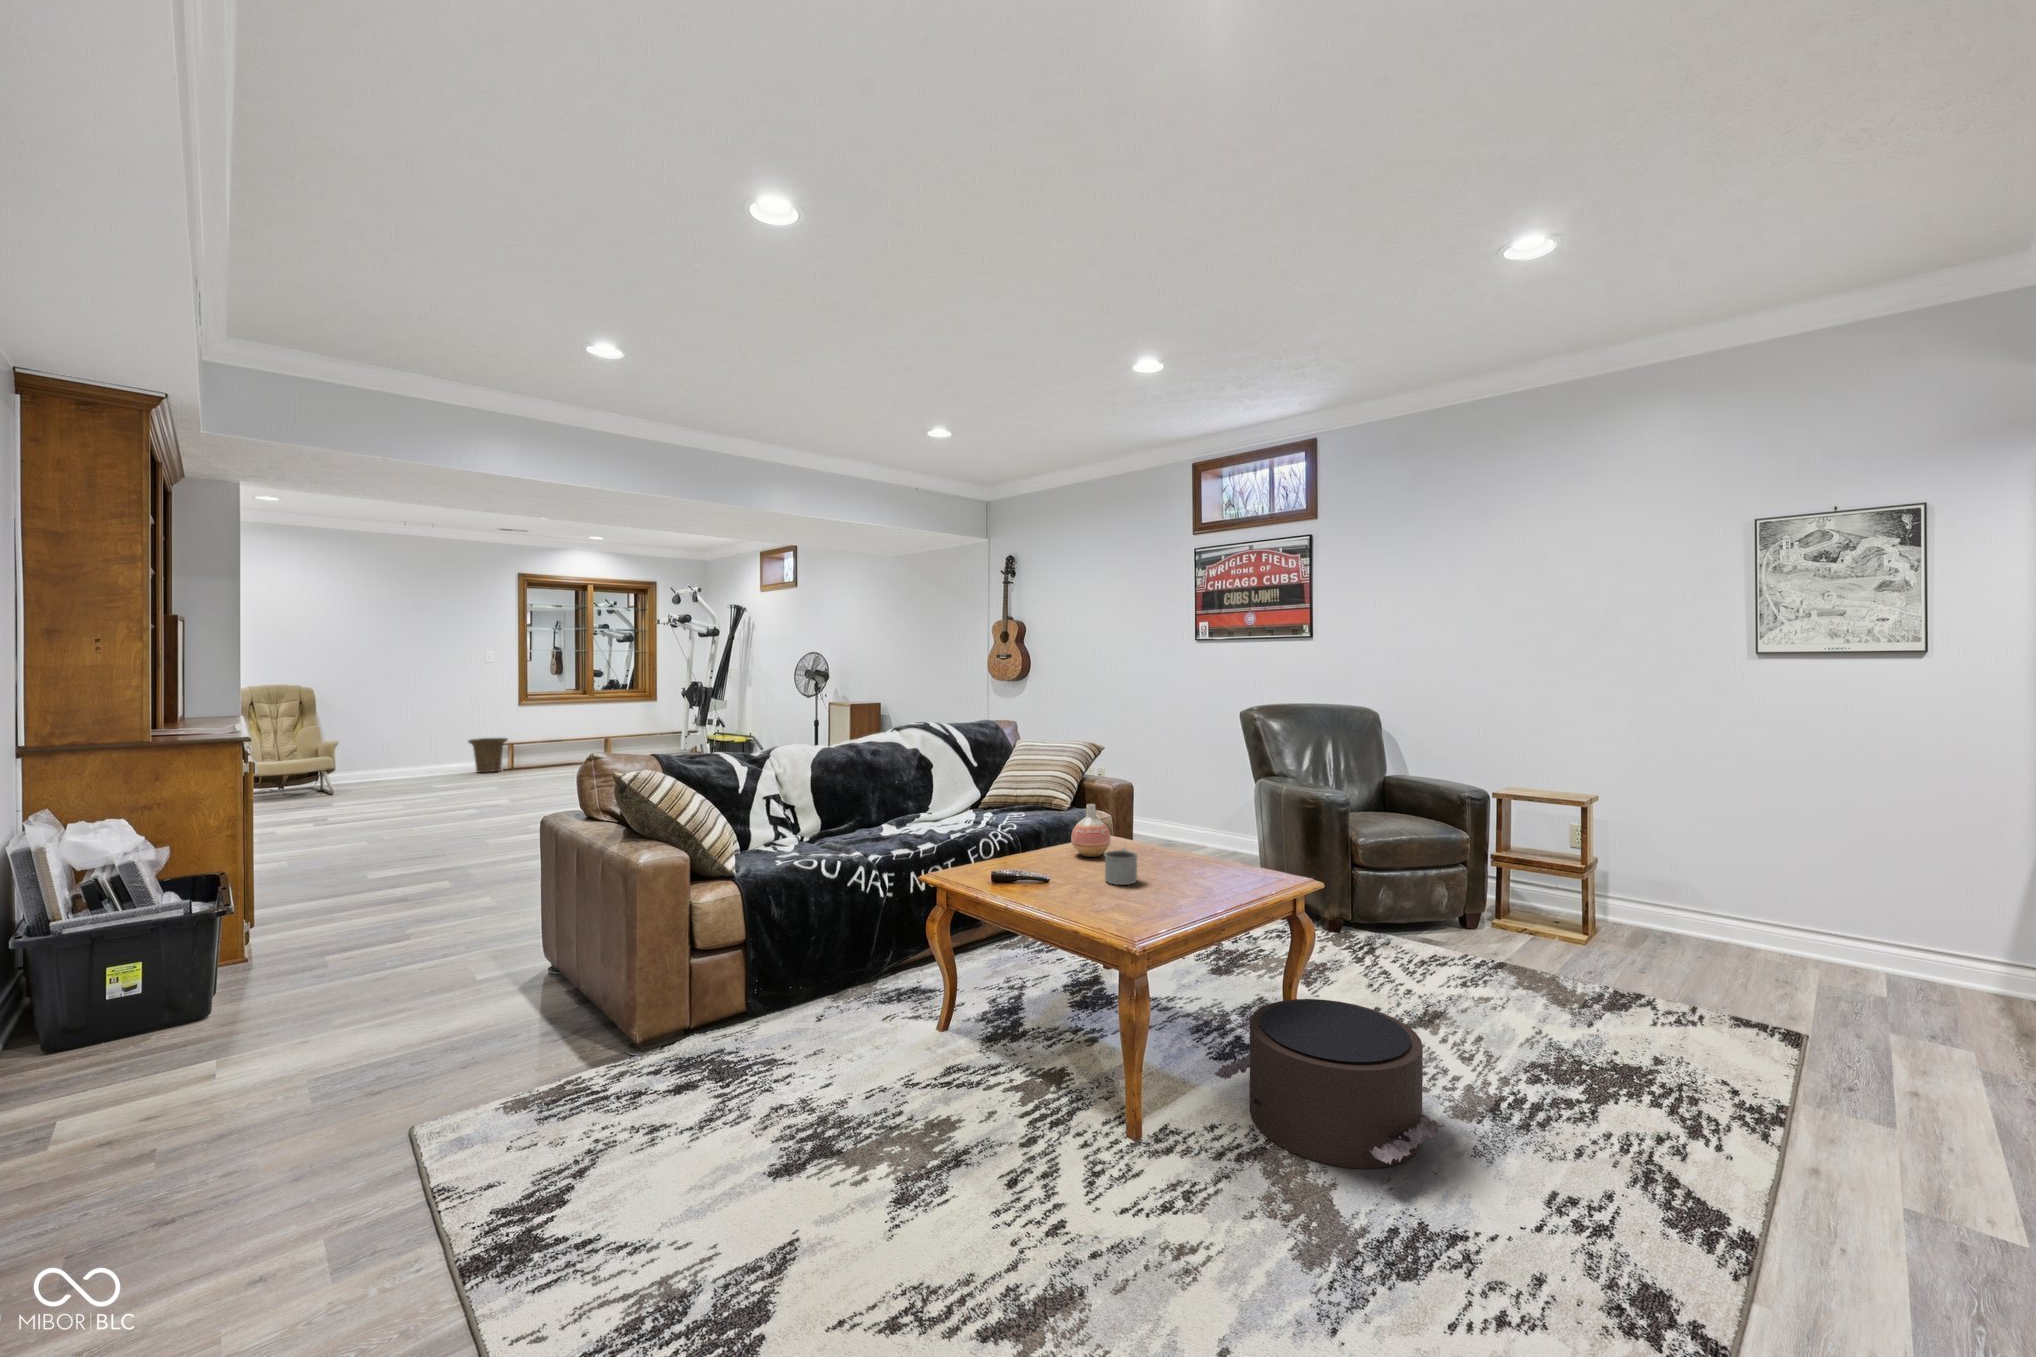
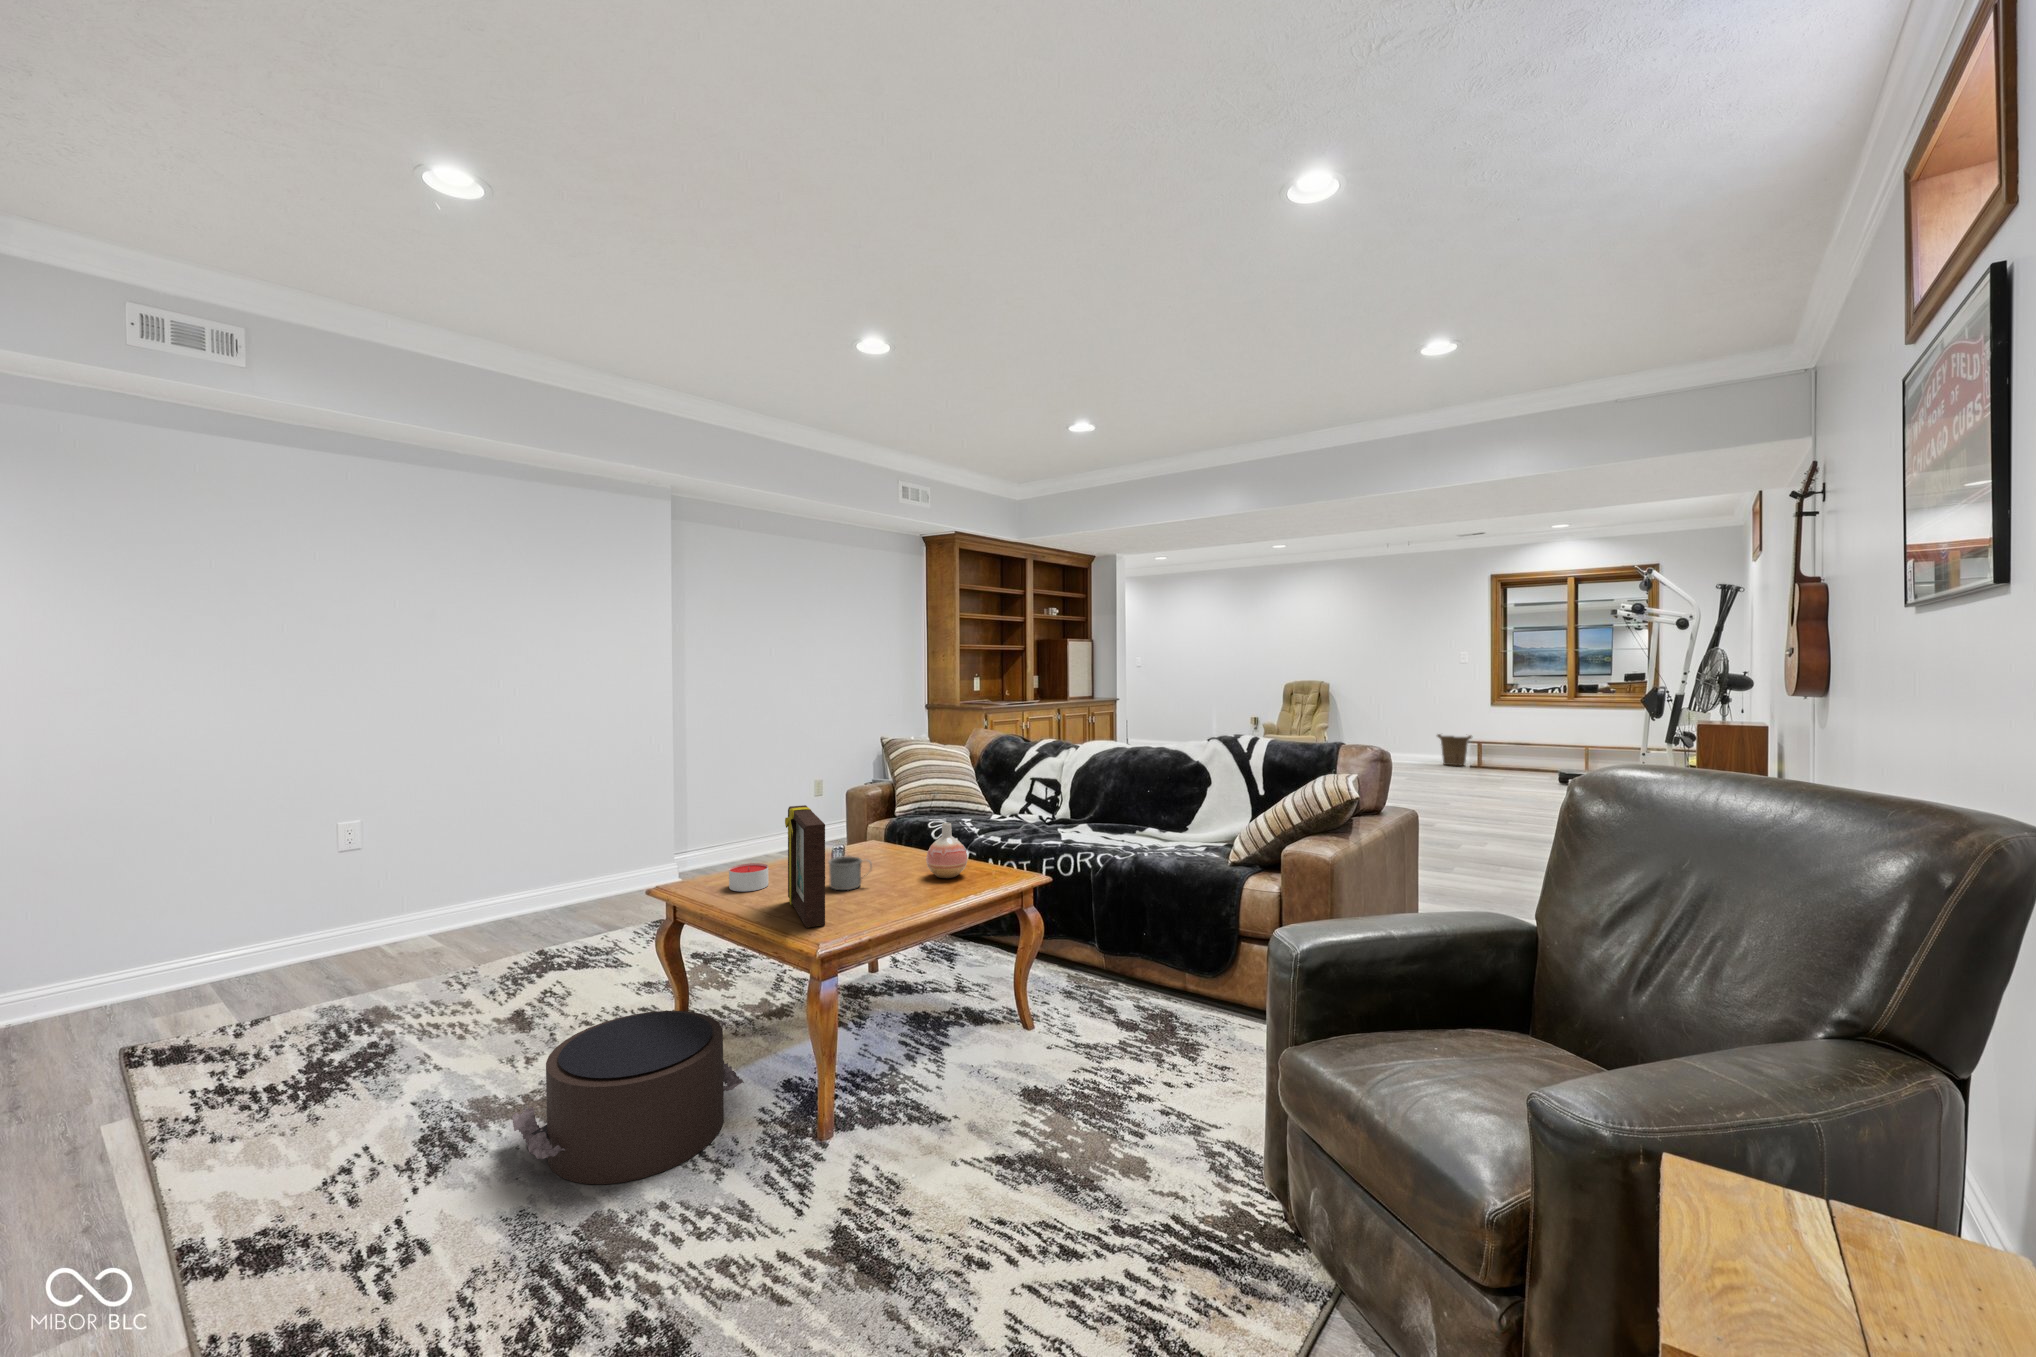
picture frame: none [1163,792,1256,894] -> present [785,805,825,928]
candle: none [1093,885,1137,919] -> present [729,863,768,891]

